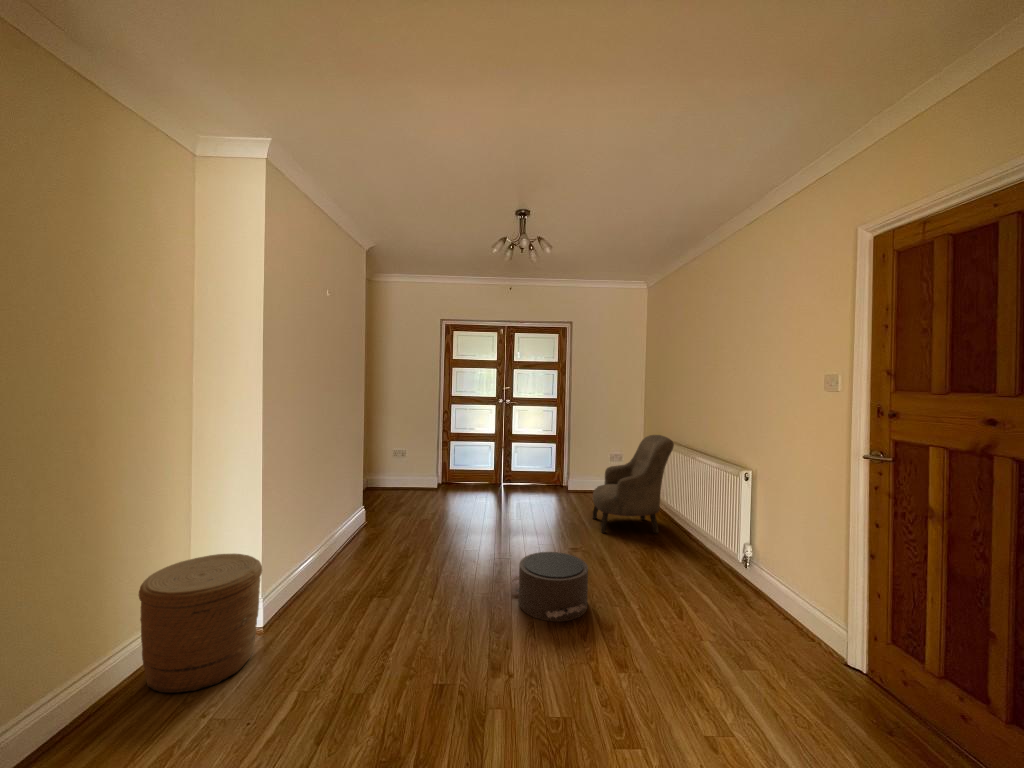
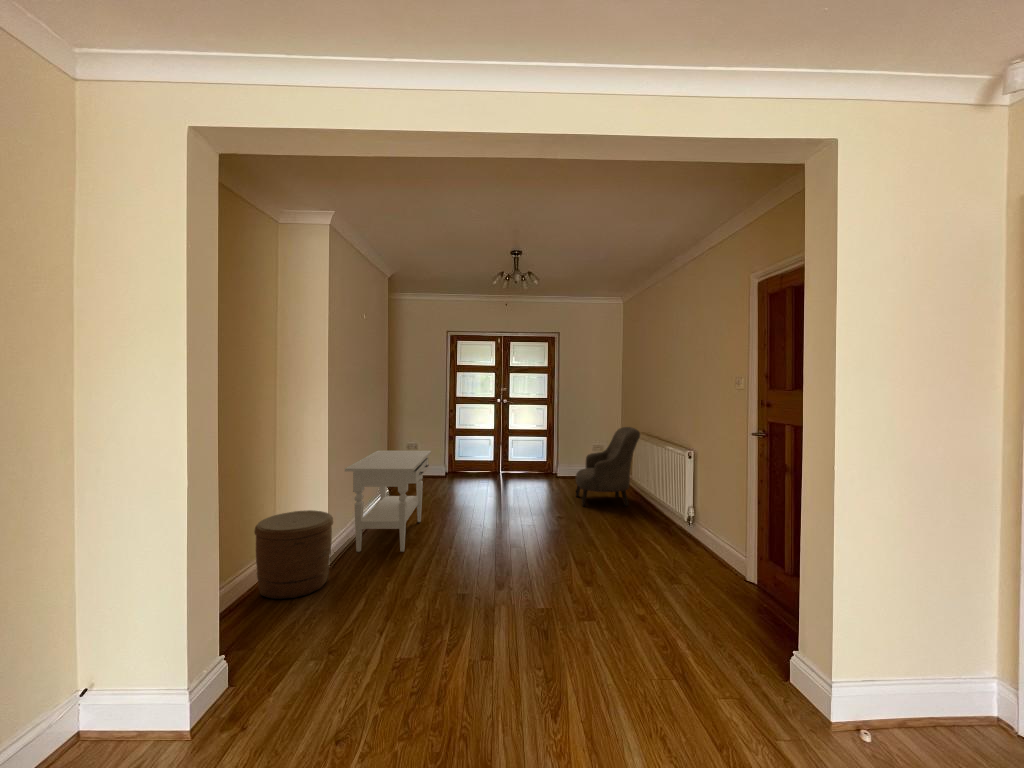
side table: none [289,463,413,604] -> present [345,450,431,552]
pouf: present [511,552,588,622] -> none [509,514,567,560]

